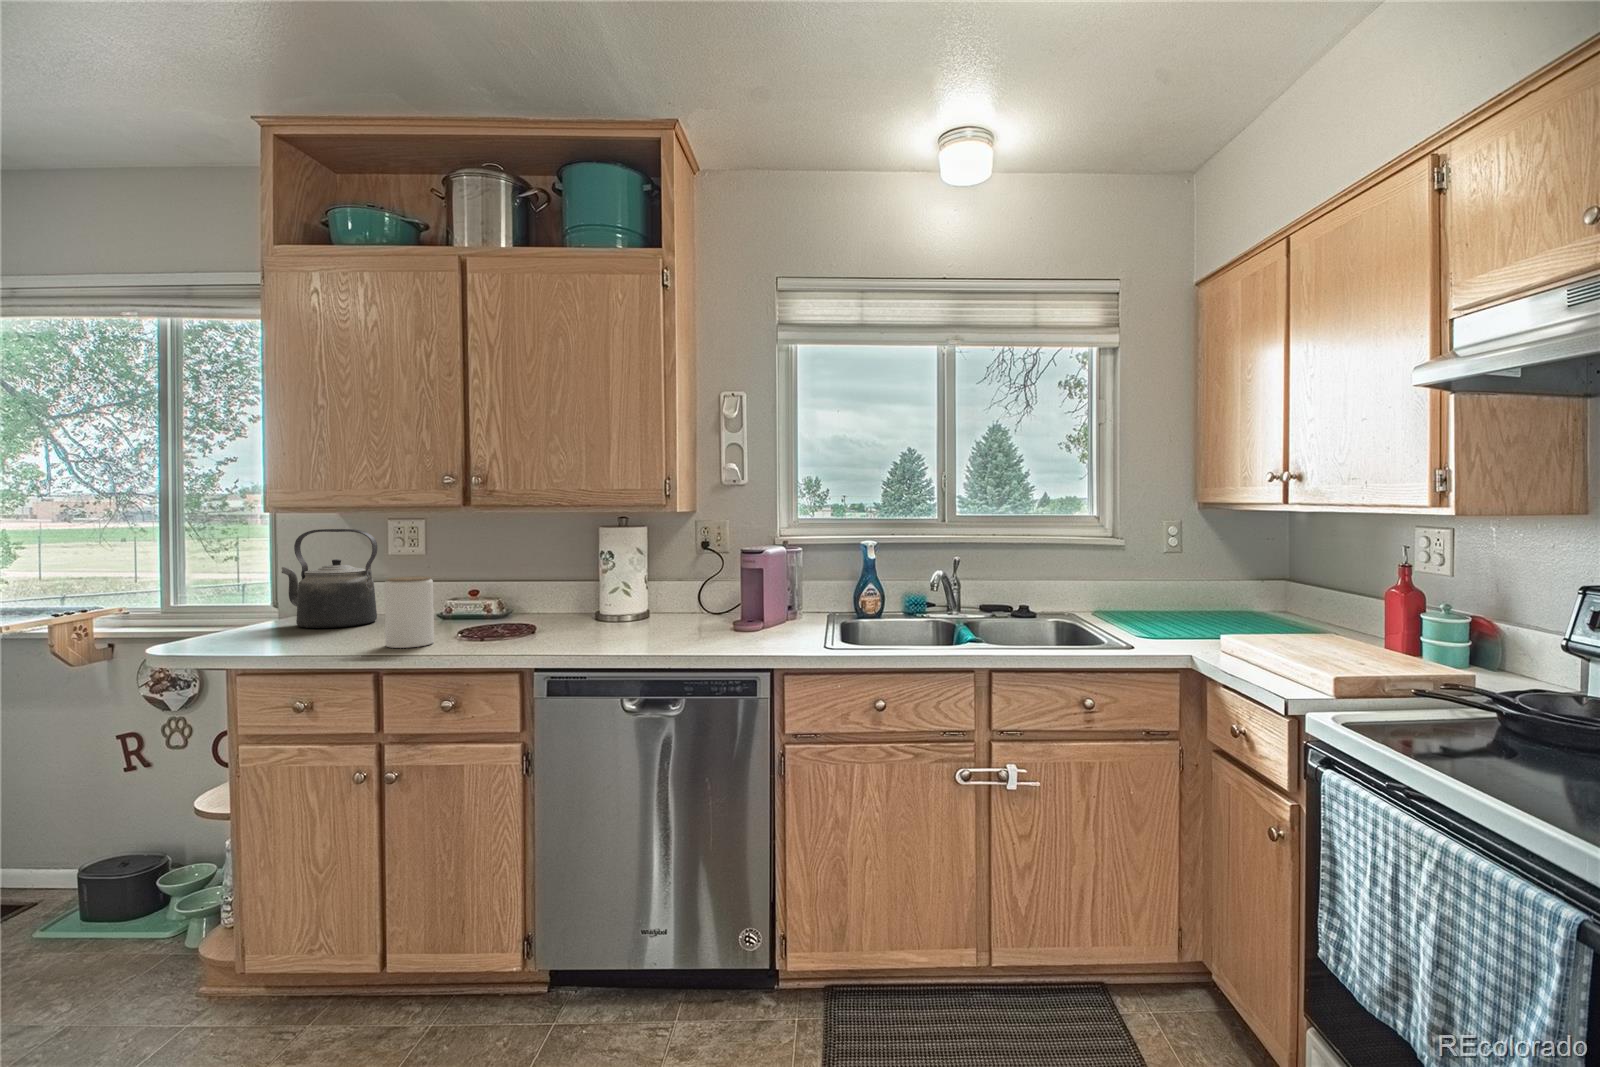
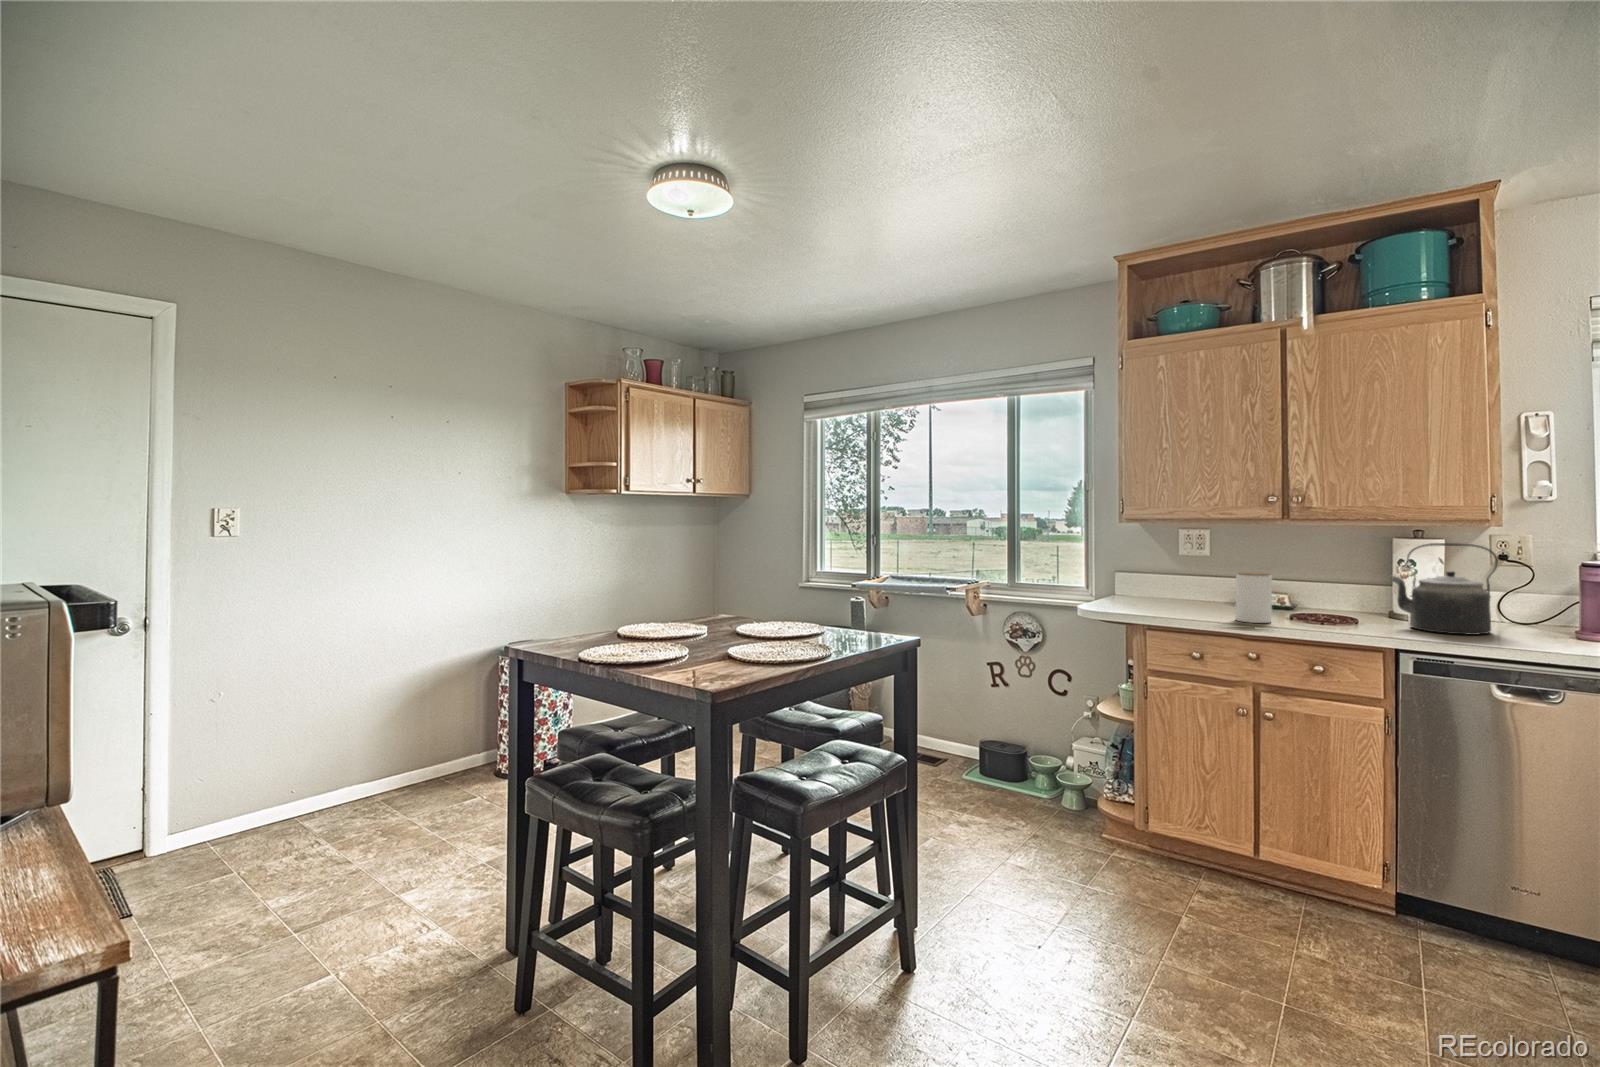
kettle: present [282,529,377,628] -> present [1391,543,1498,635]

